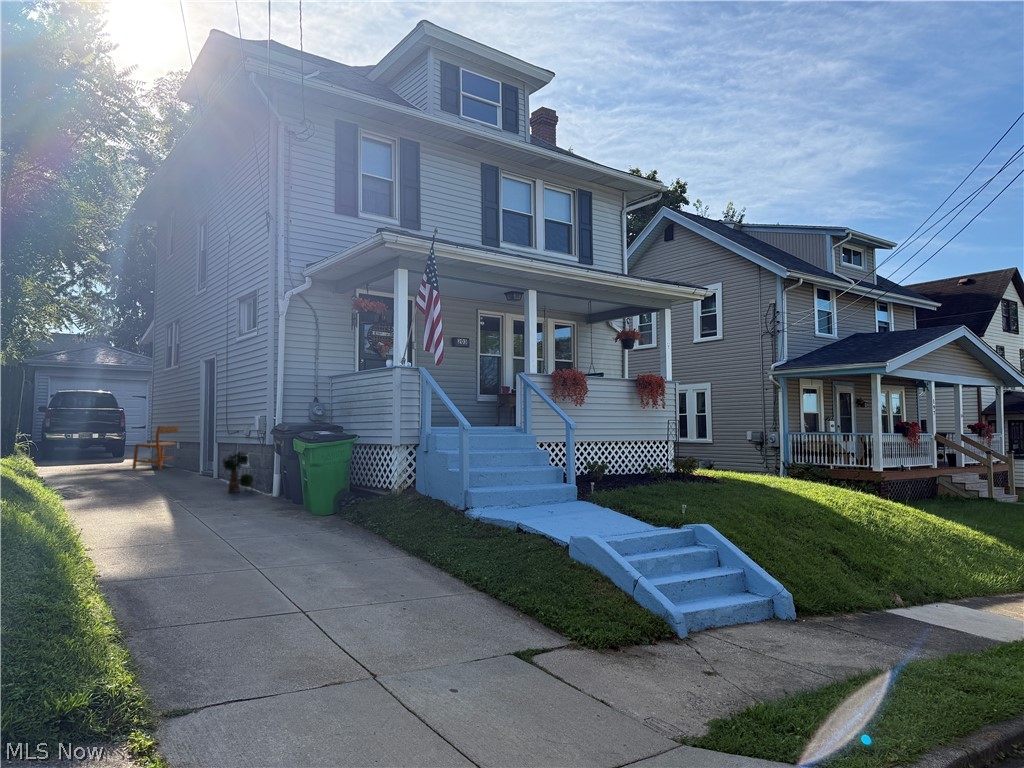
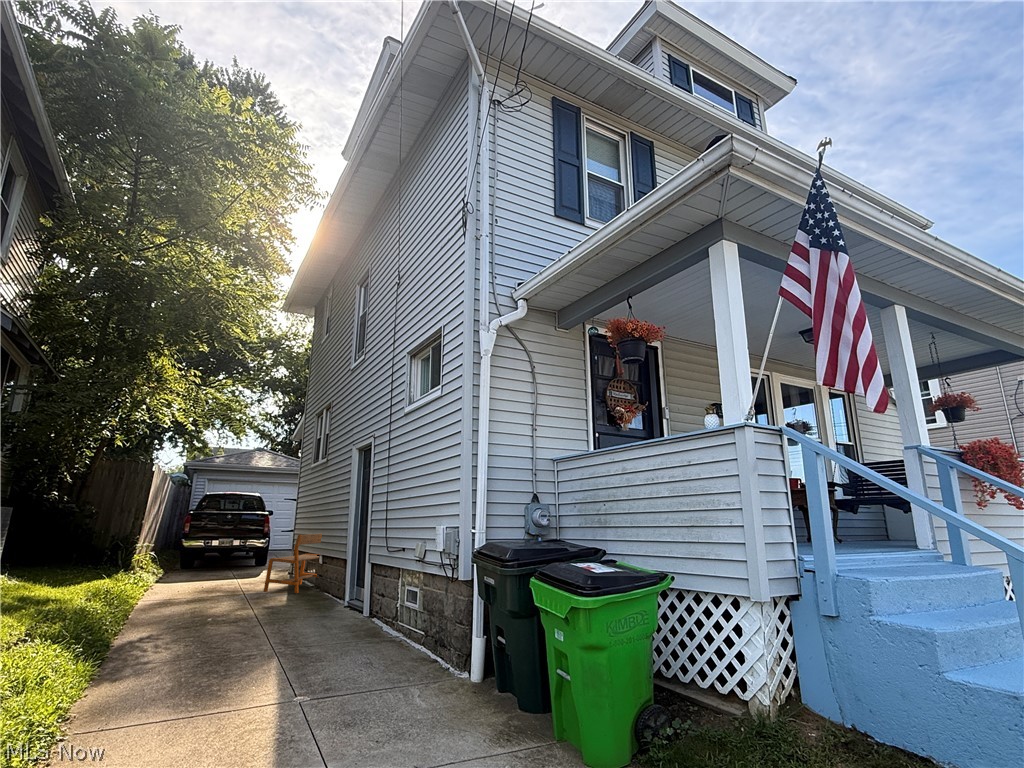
potted plant: present [223,451,253,493] -> none [381,585,432,664]

